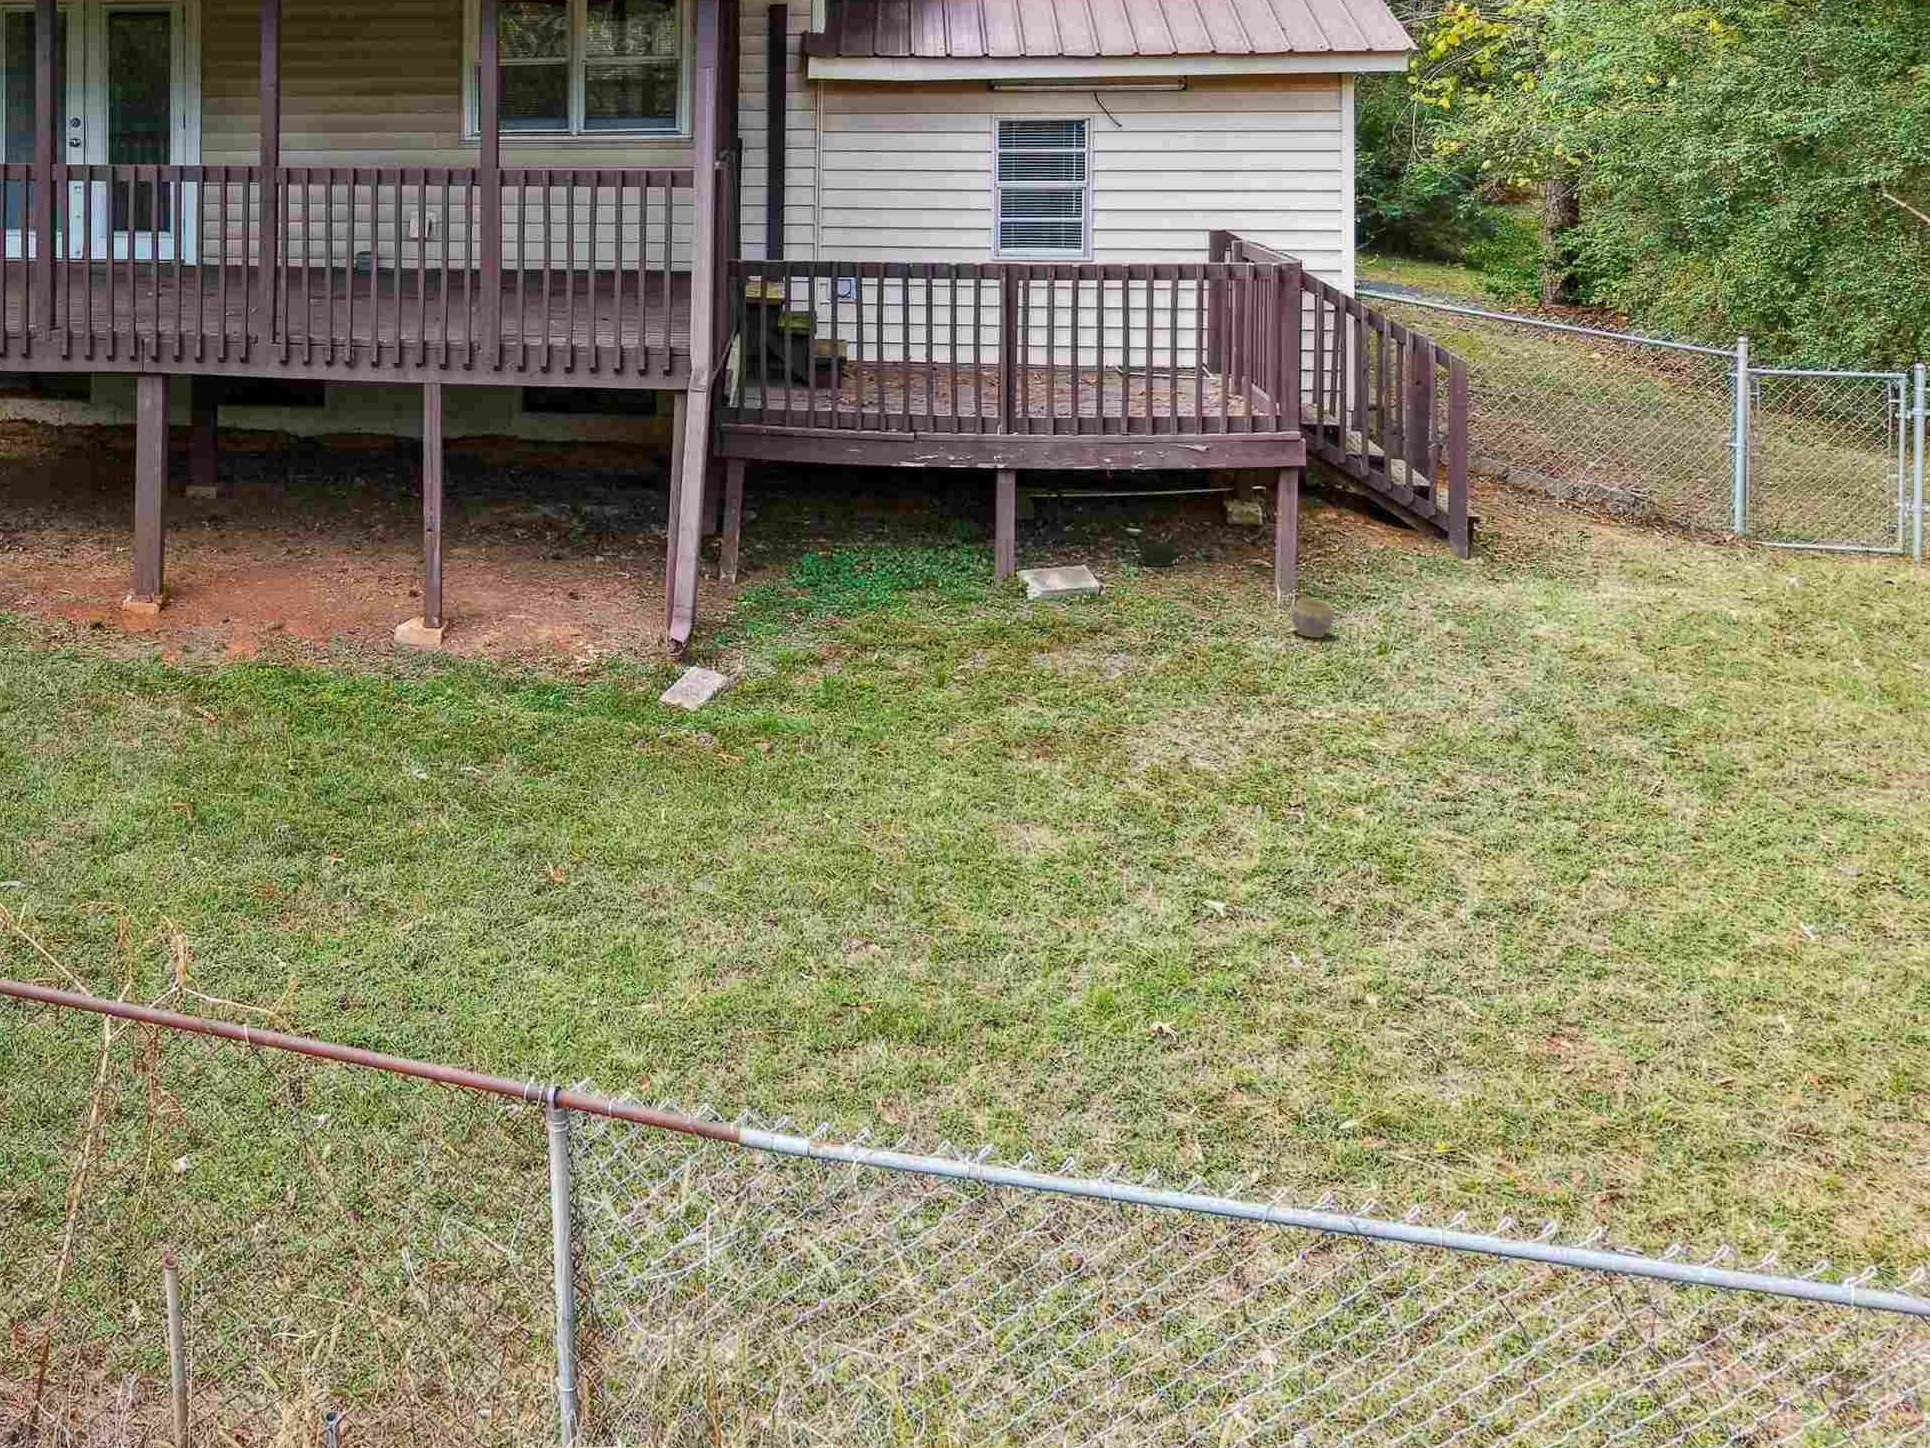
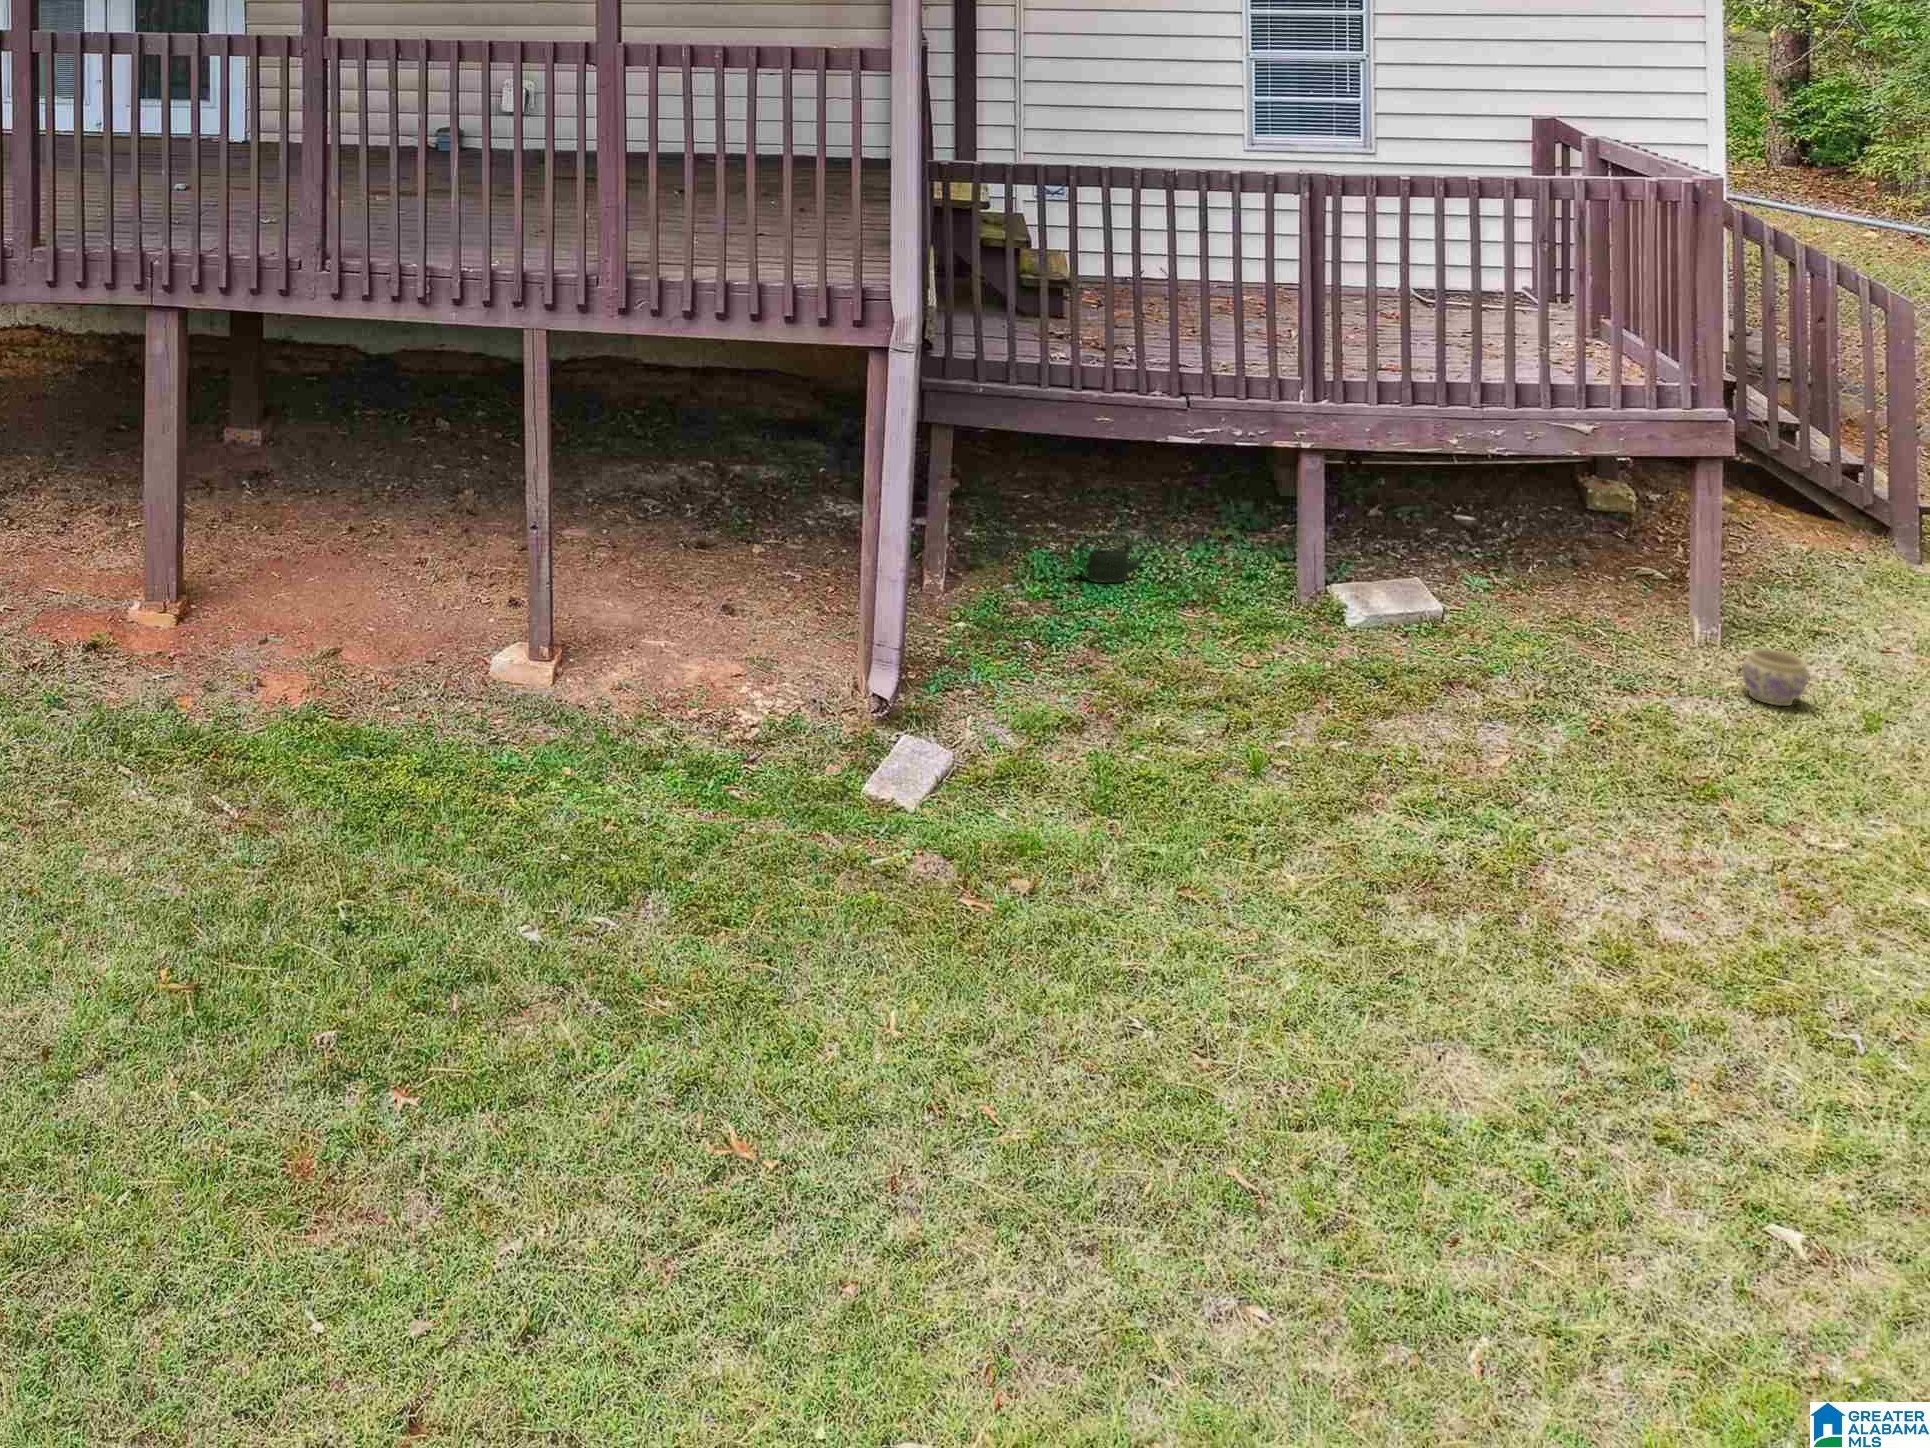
watering can: present [1137,531,1189,566] -> present [1078,534,1154,583]

